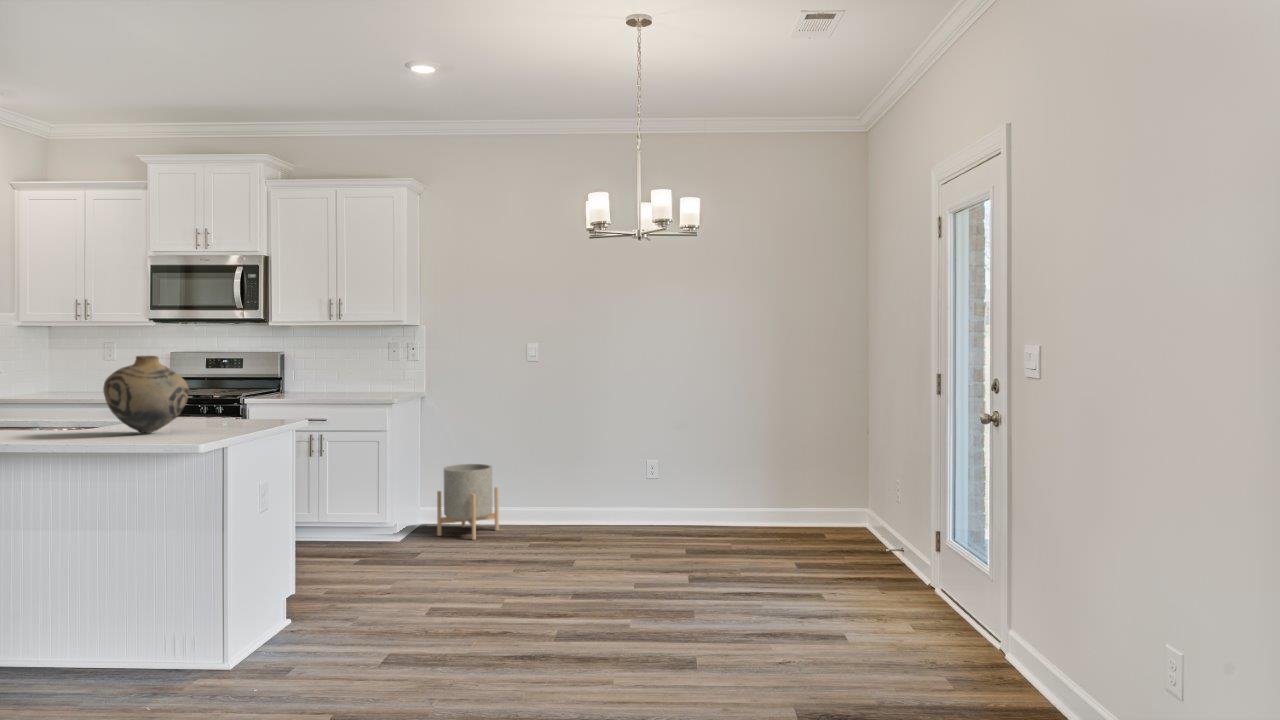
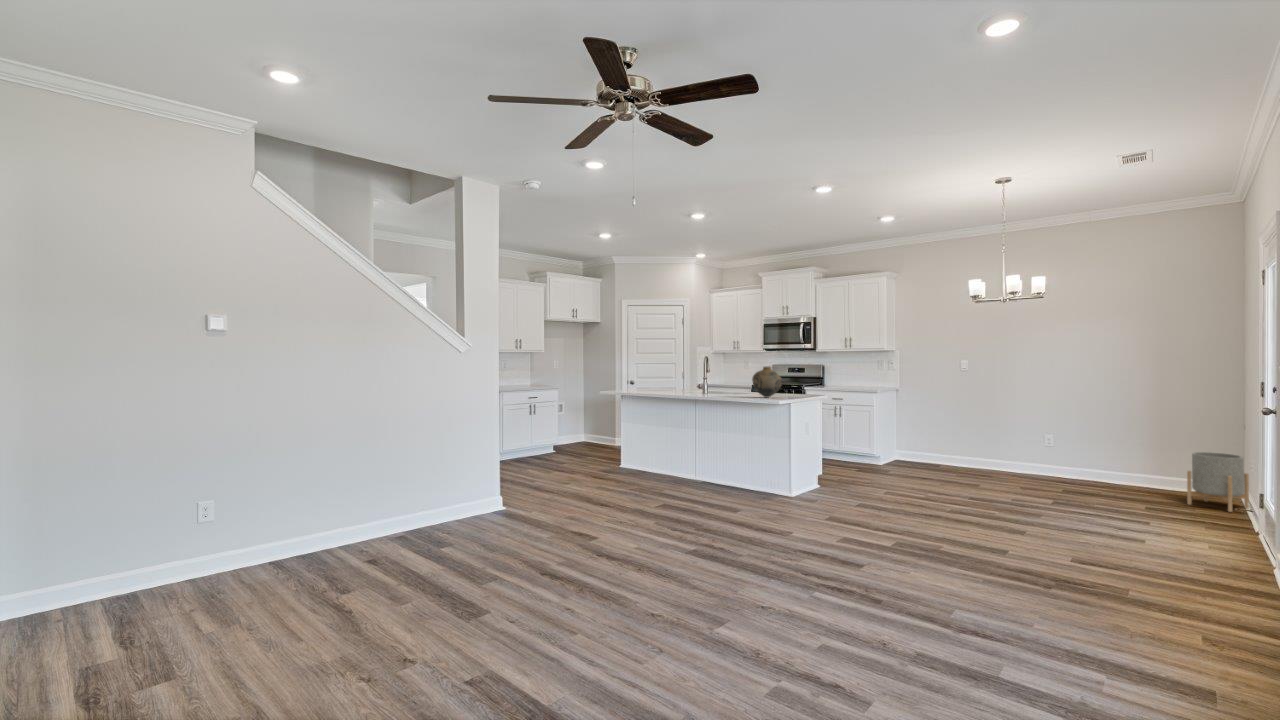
planter: present [437,464,499,540] -> present [1187,452,1249,512]

